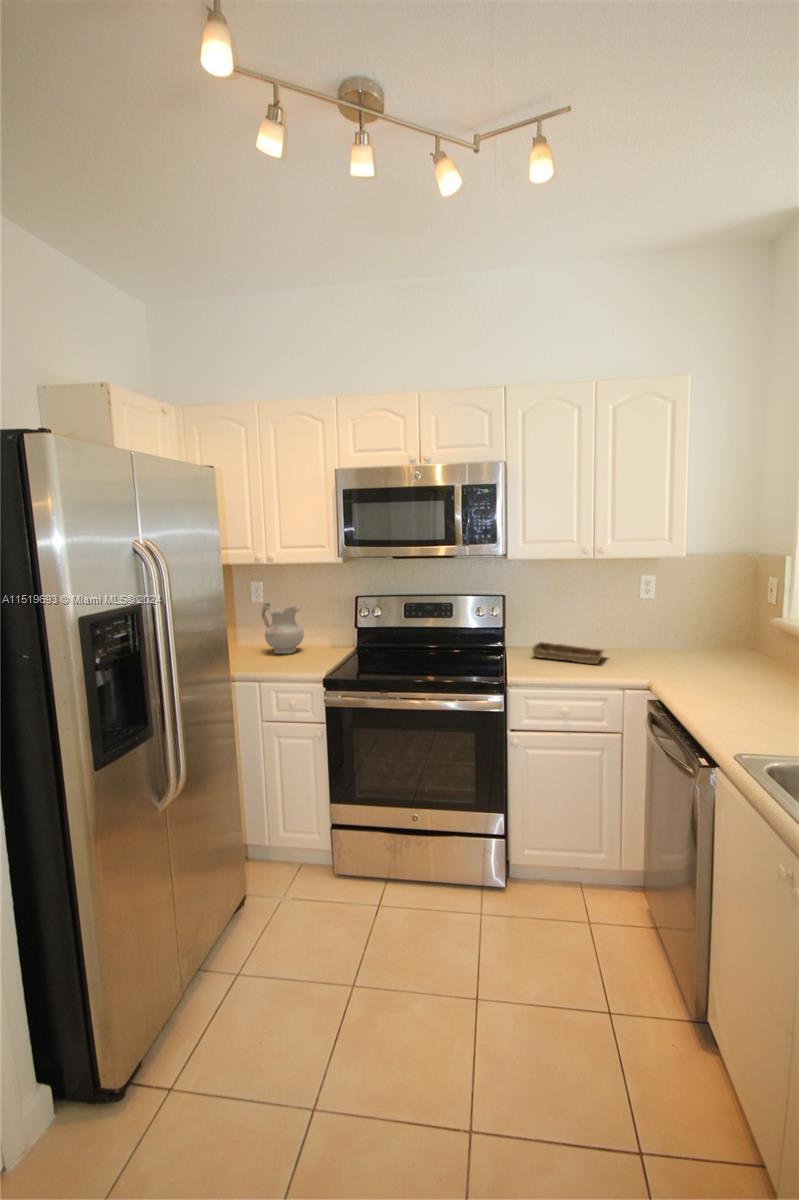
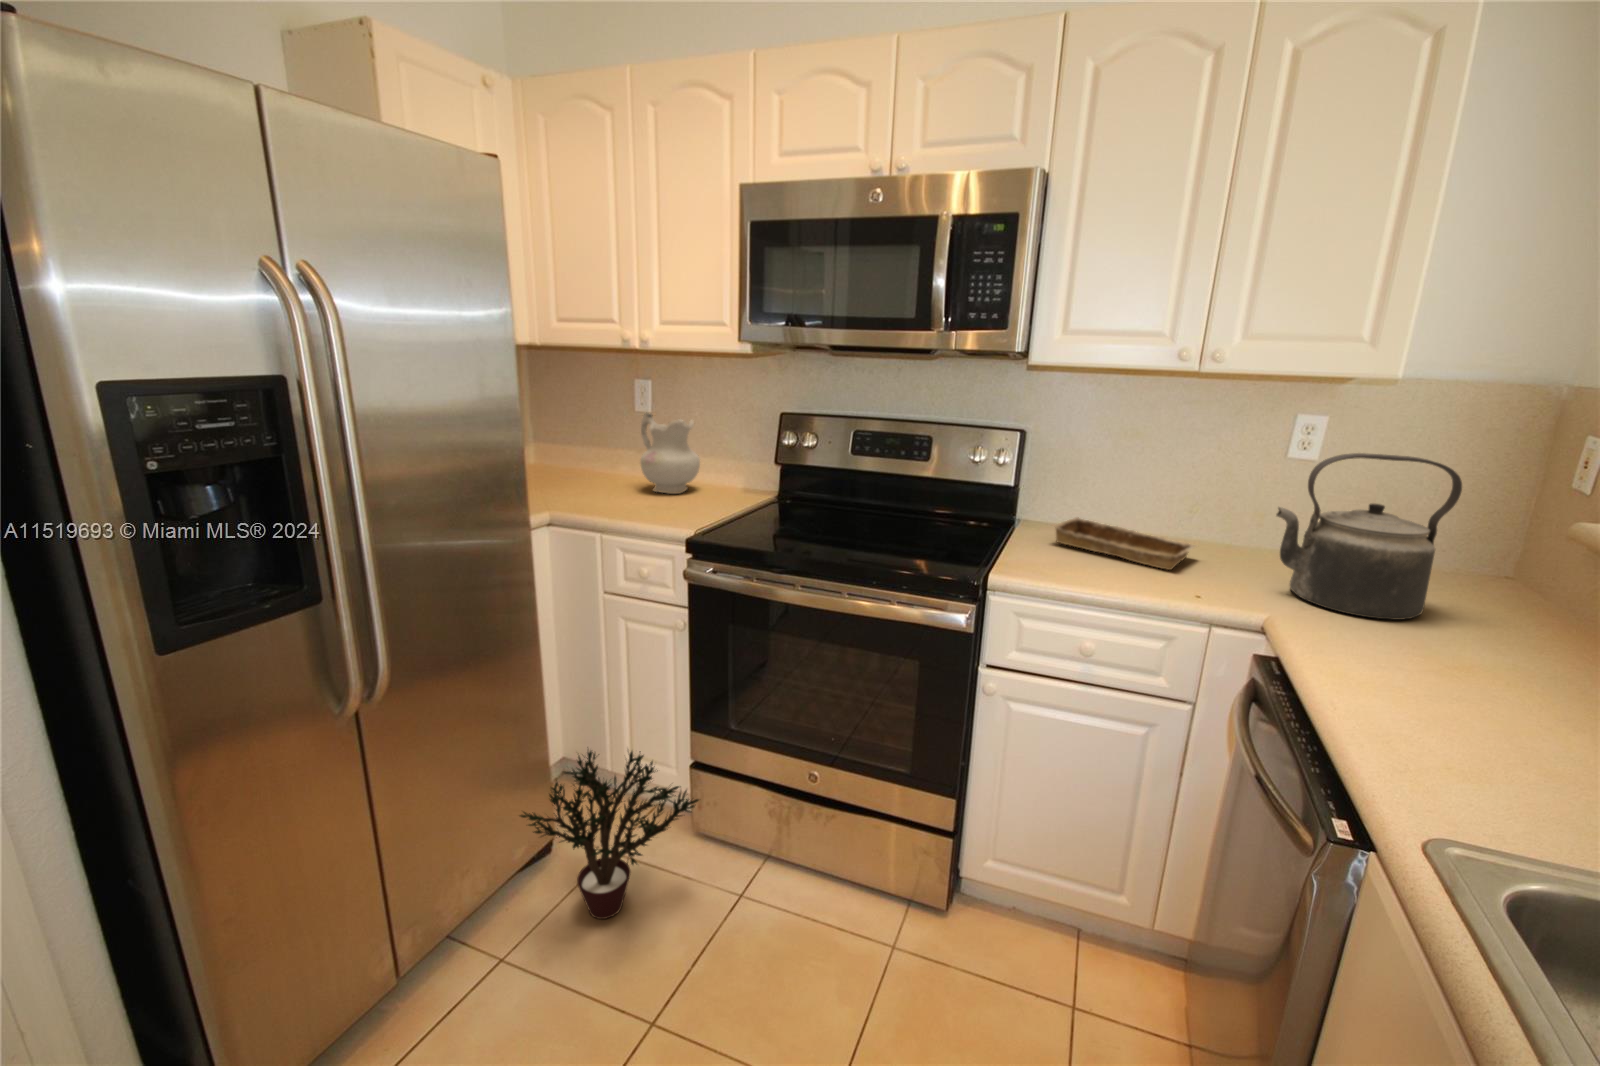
kettle: none [644,595,721,675] -> present [1276,453,1462,620]
potted plant: none [240,818,352,938] -> present [520,751,699,919]

